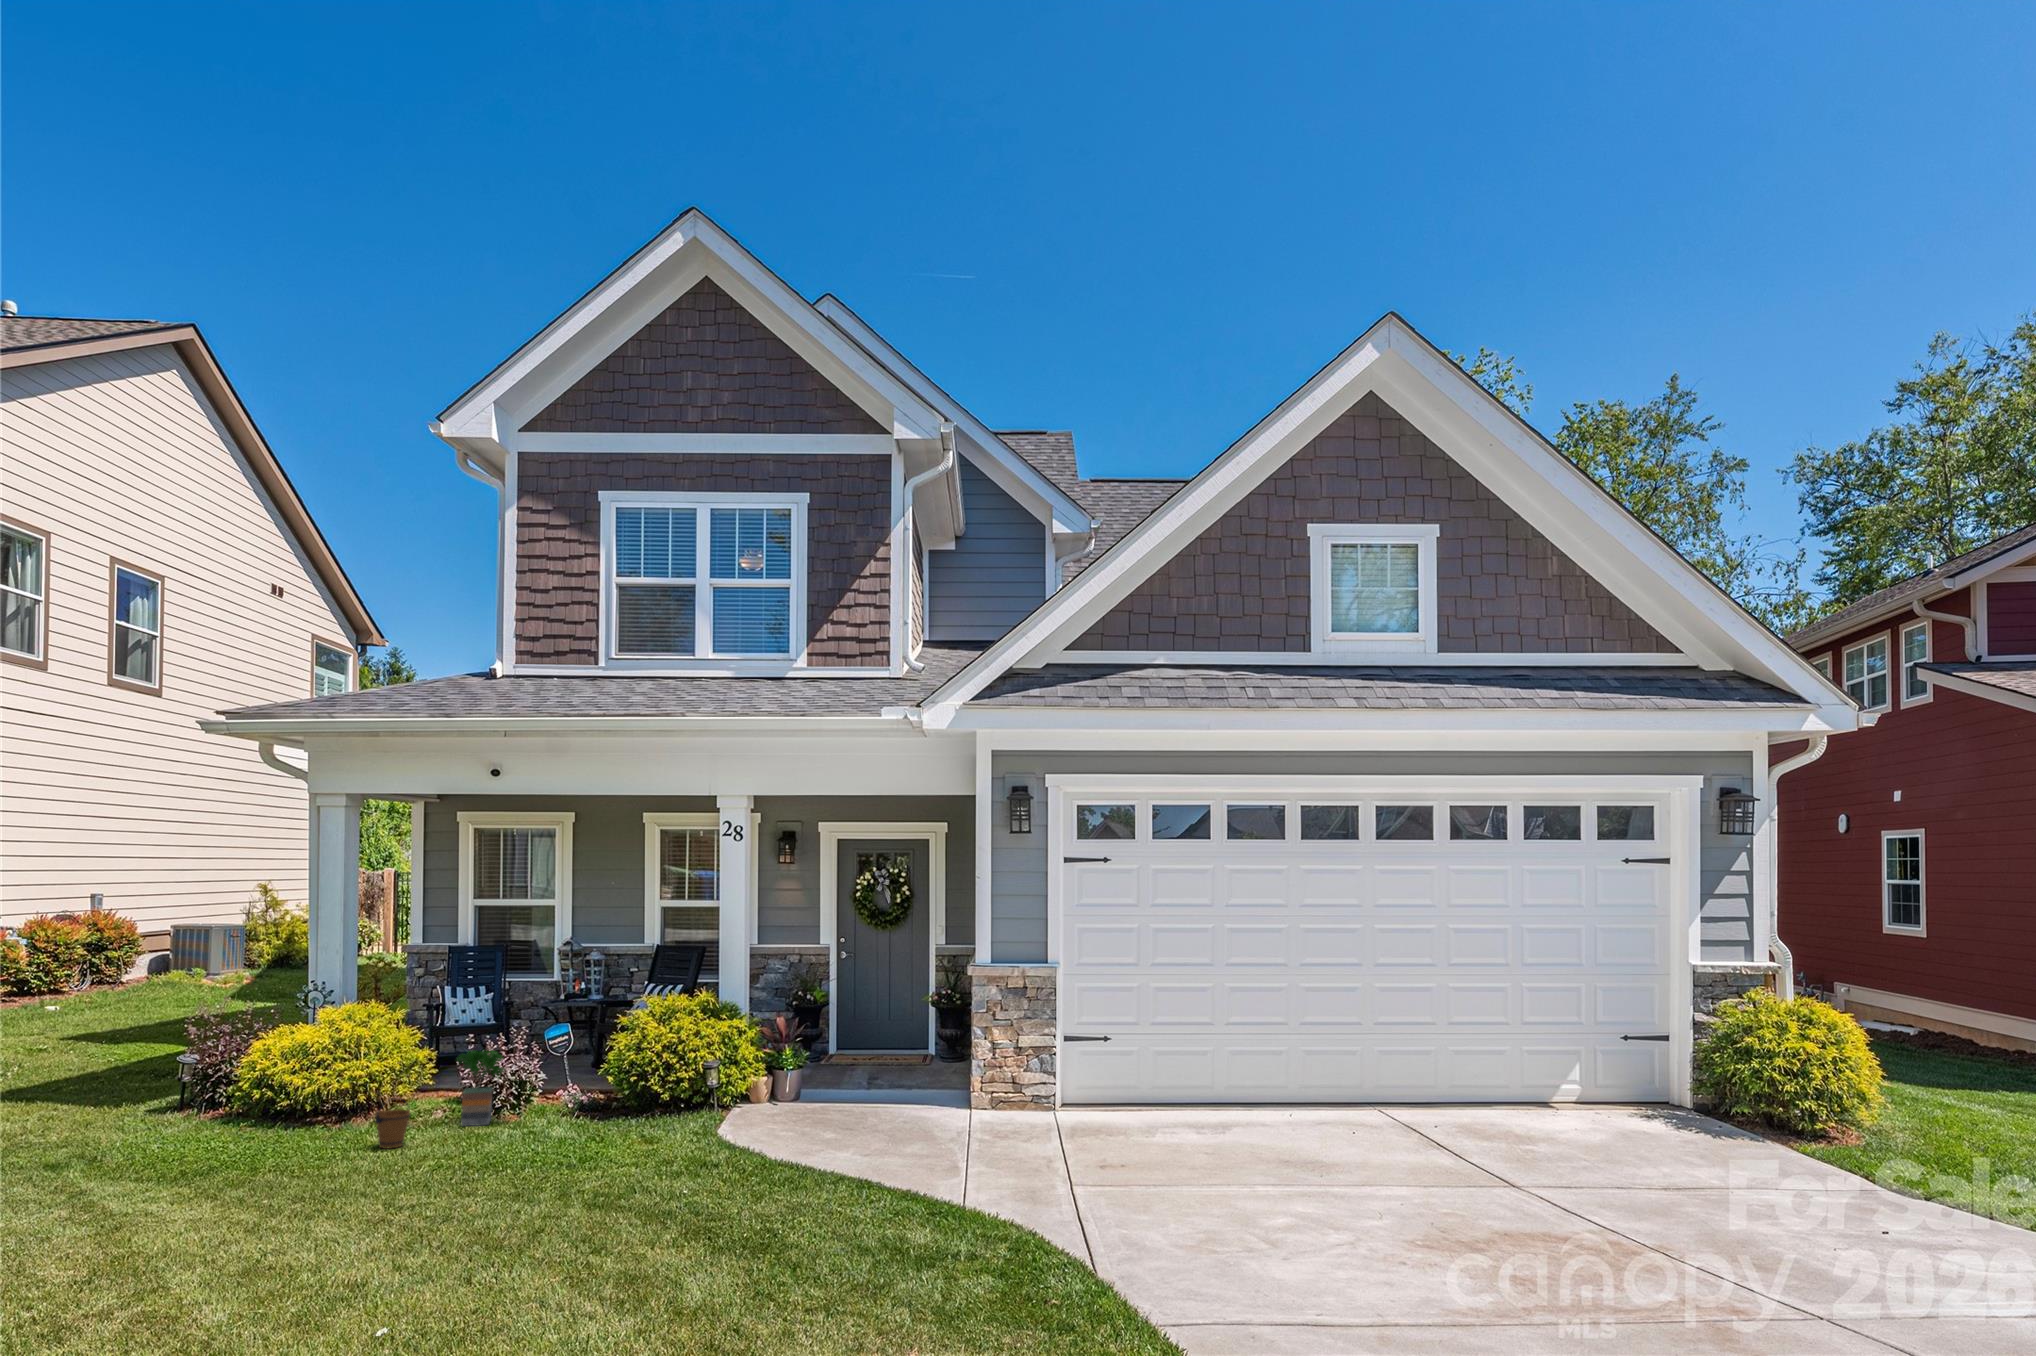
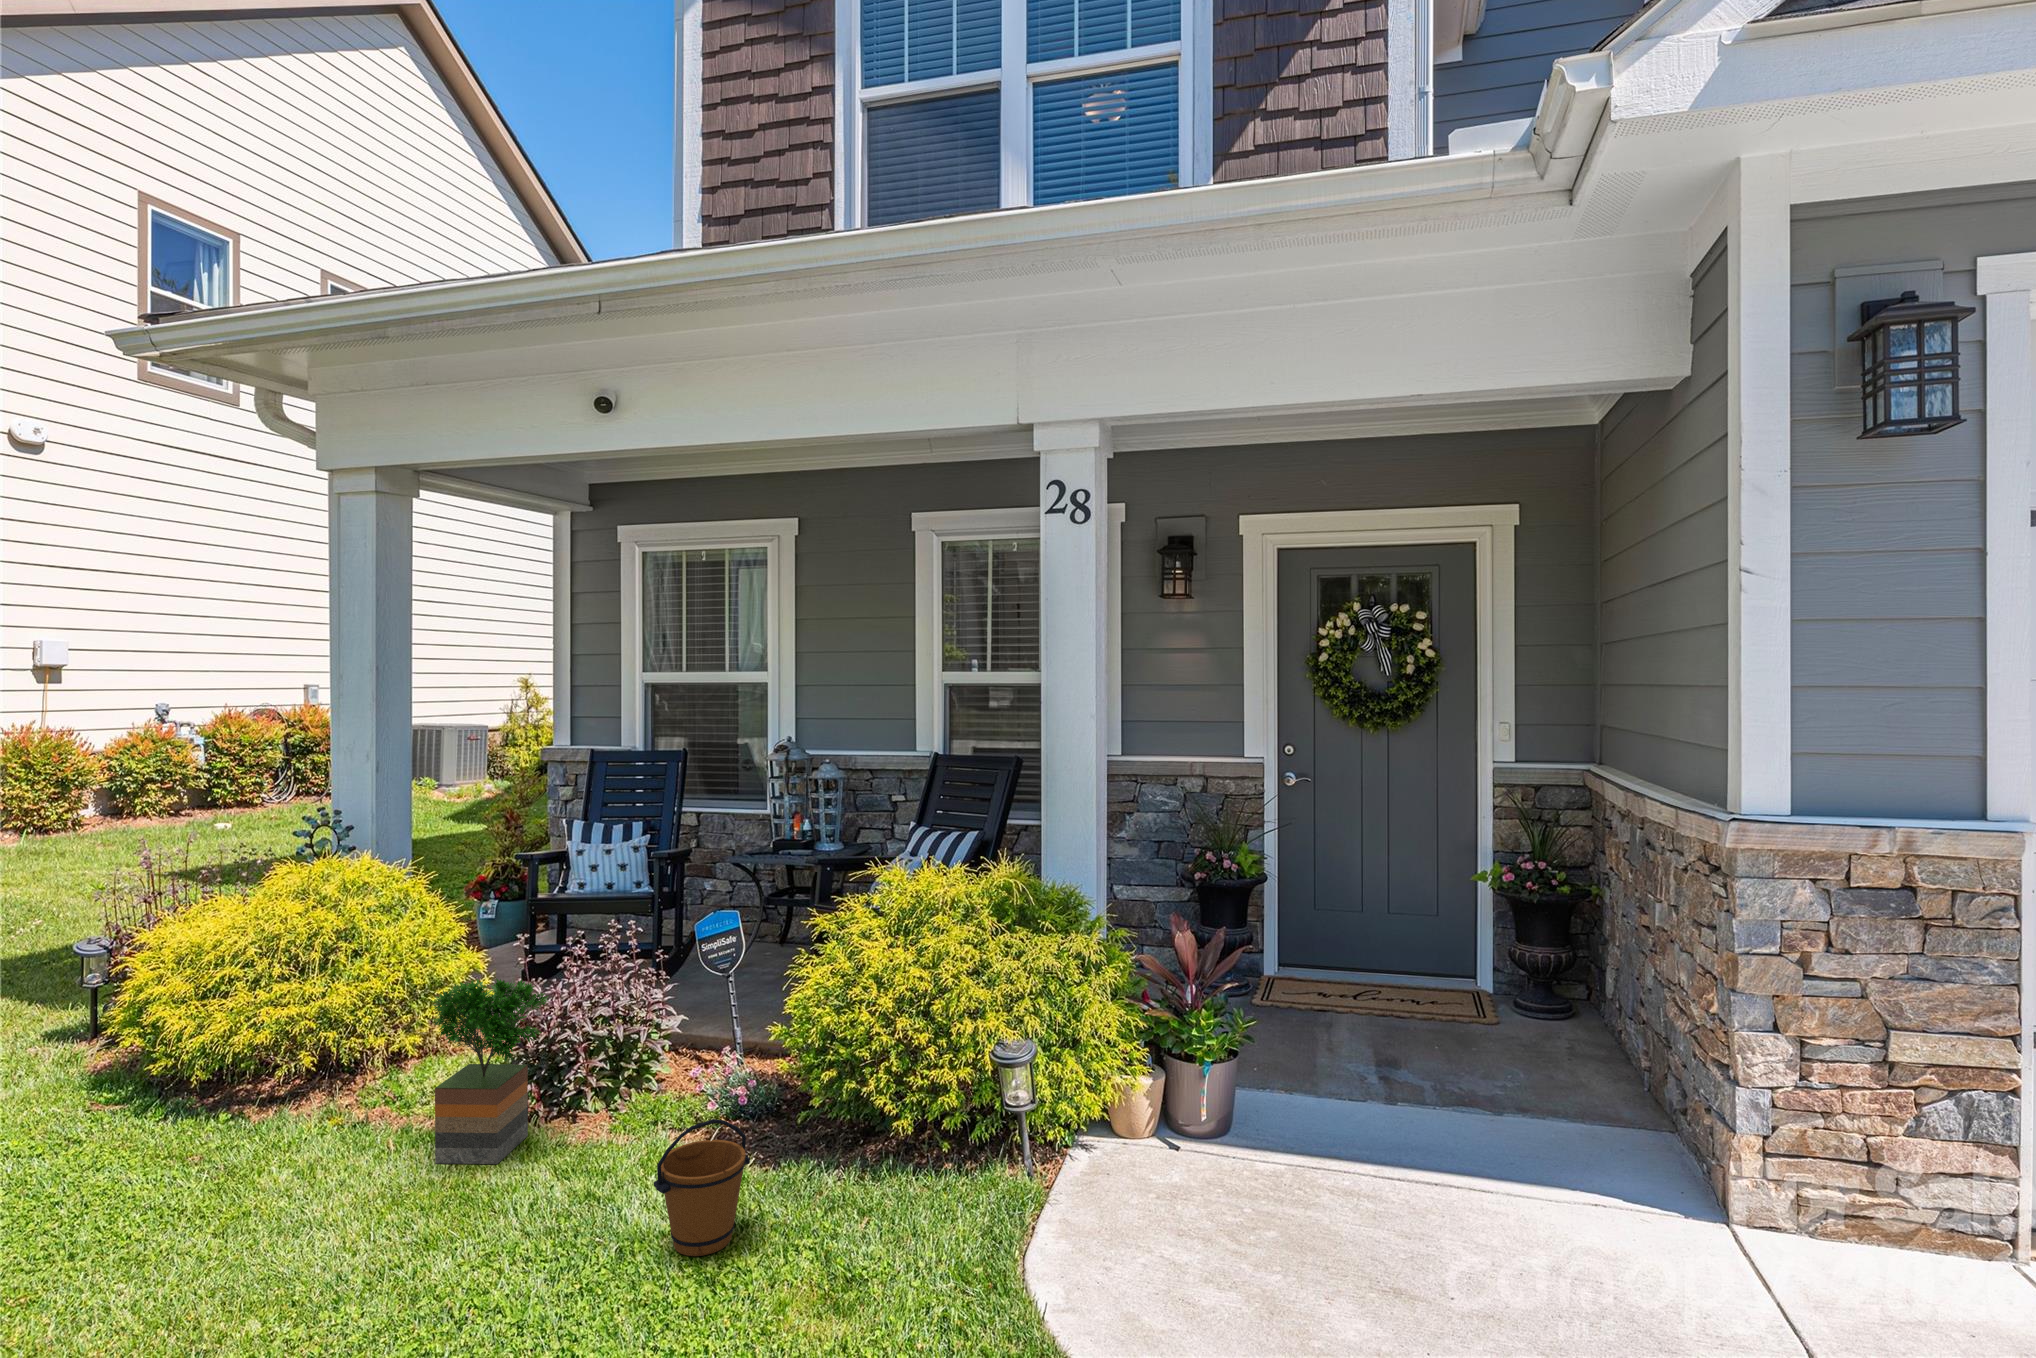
bucket: present [375,1108,411,1149] -> present [654,1119,750,1256]

